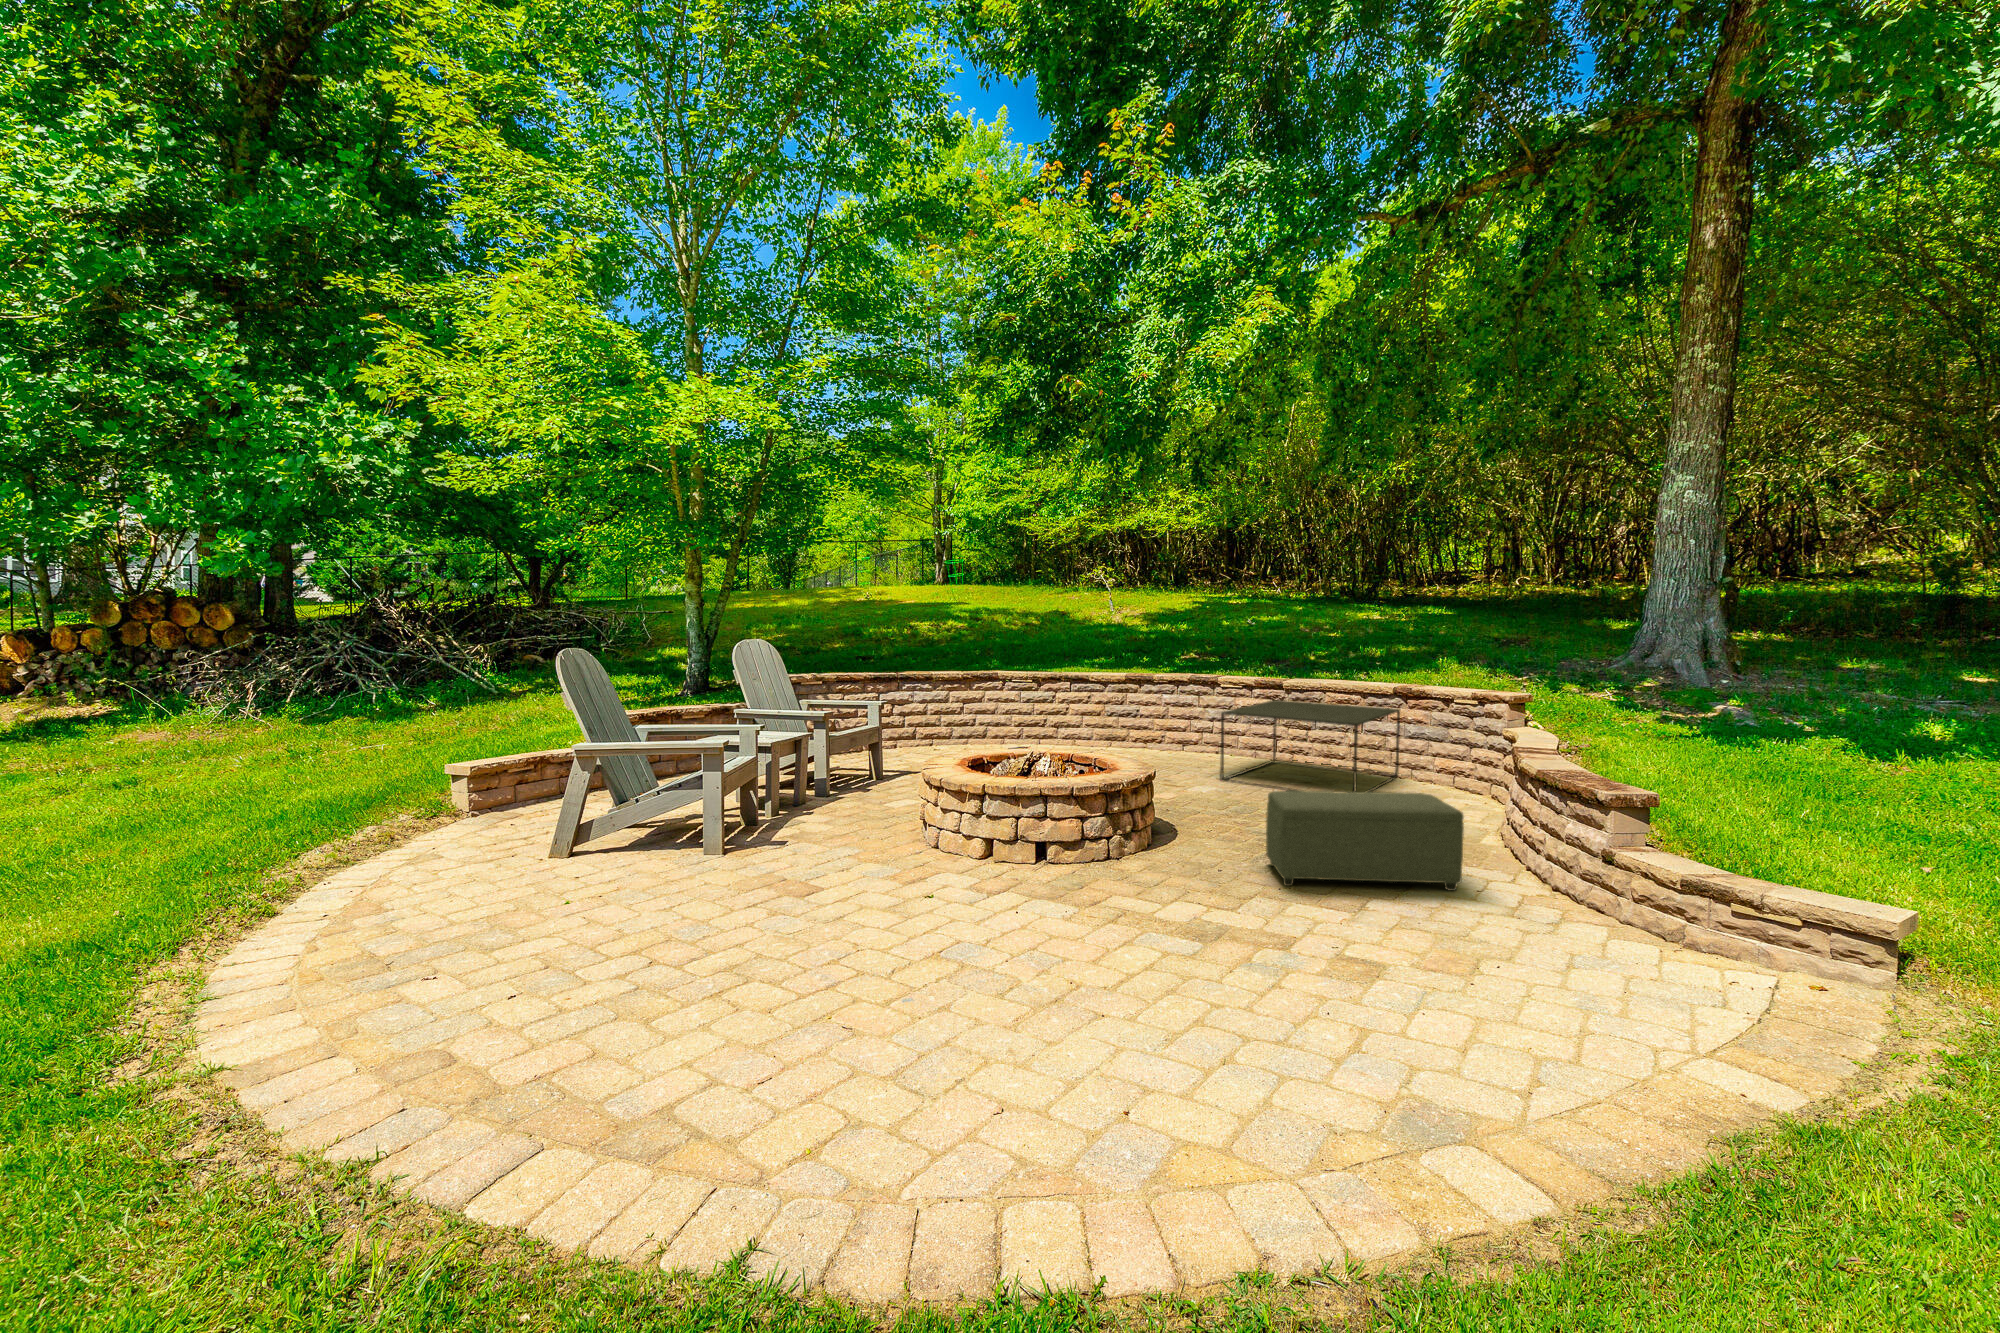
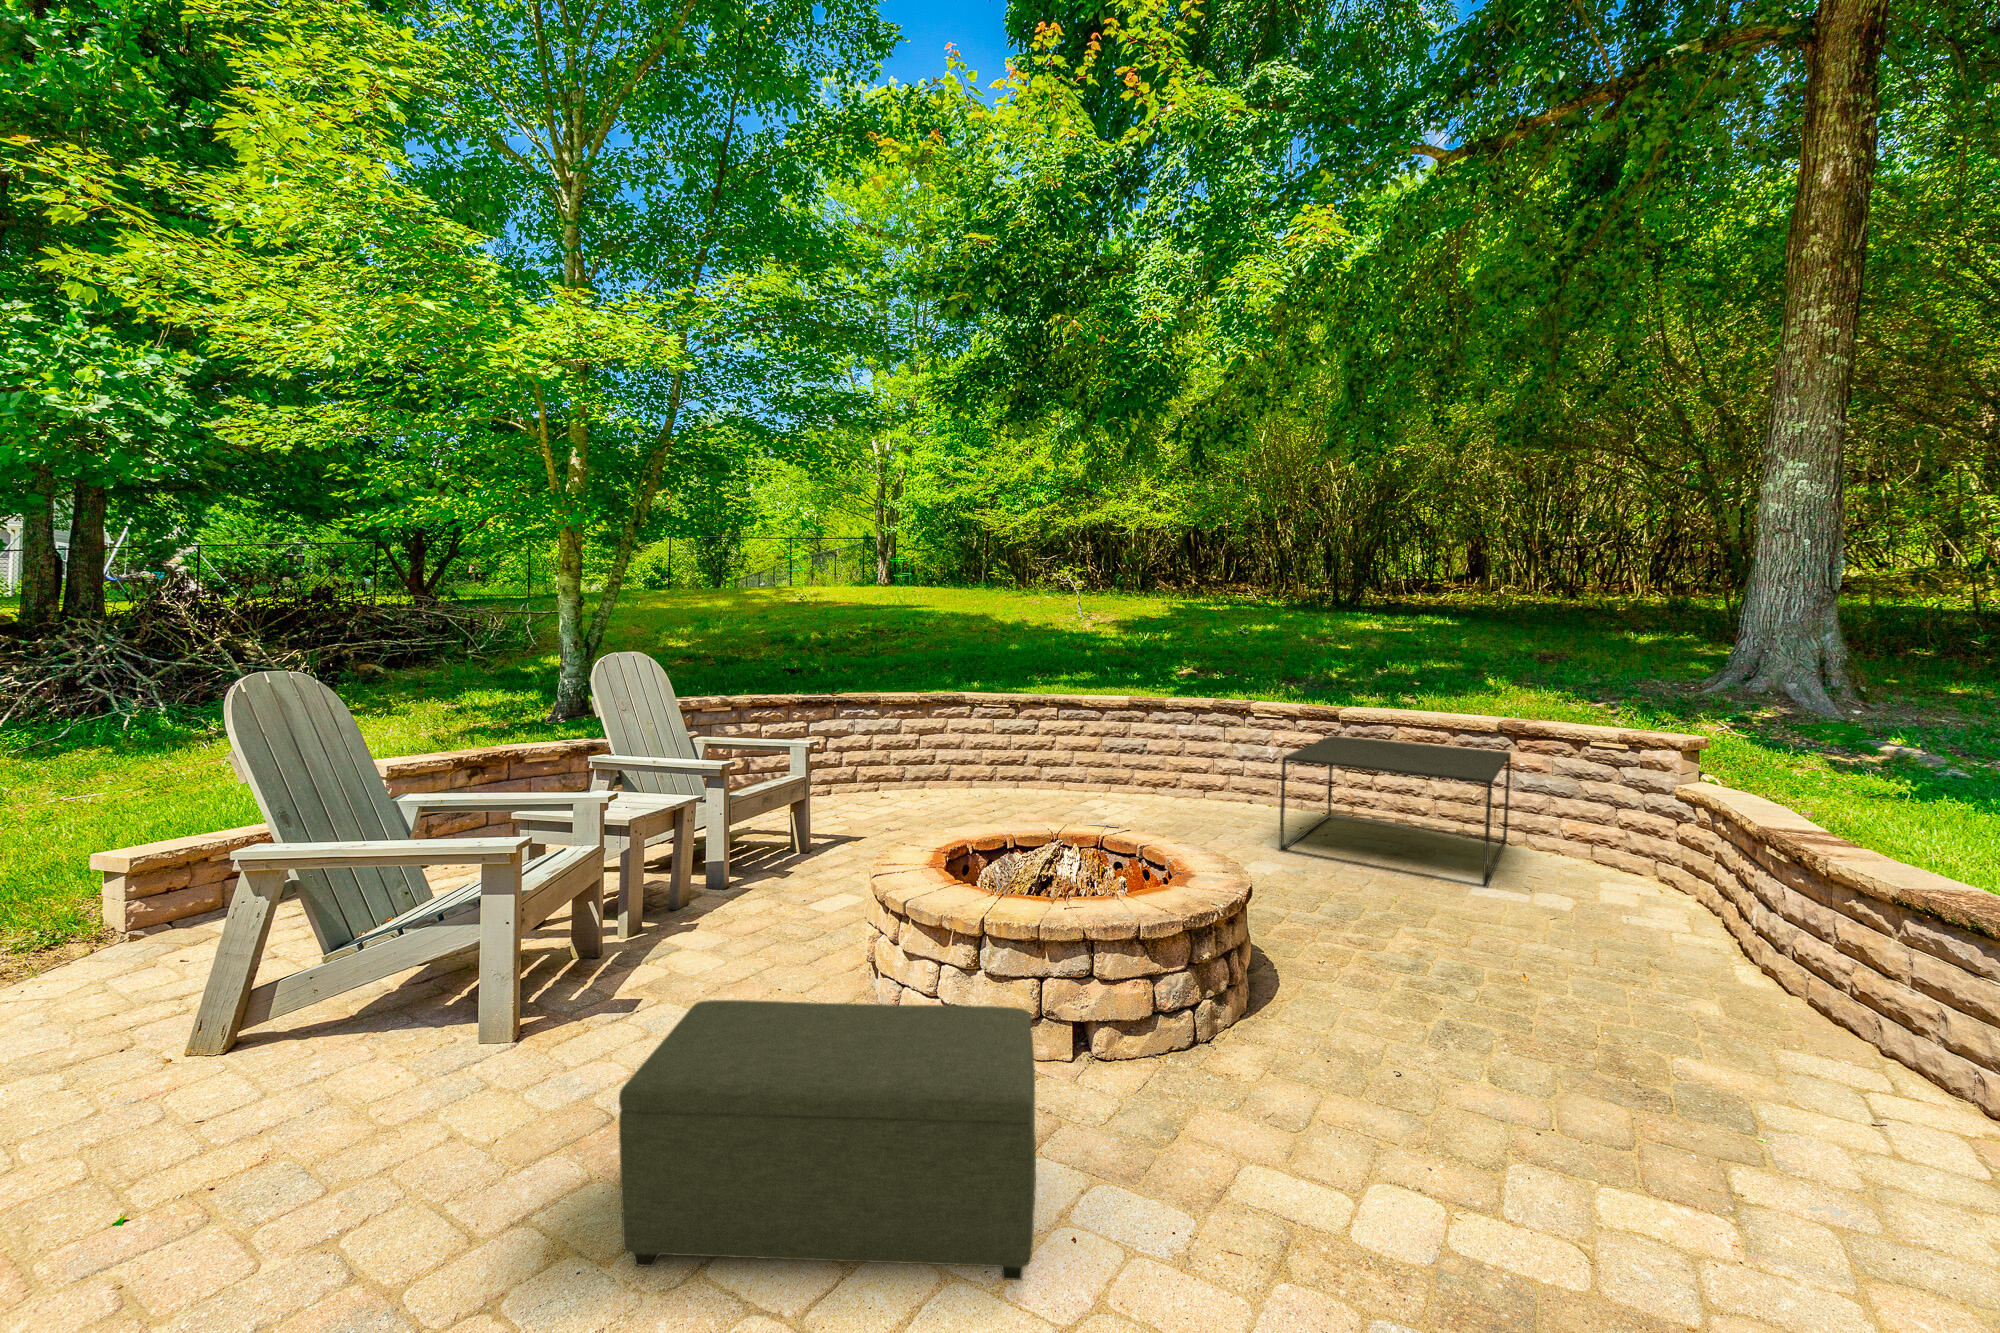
ottoman: present [1266,791,1464,891] -> present [619,1000,1036,1280]

